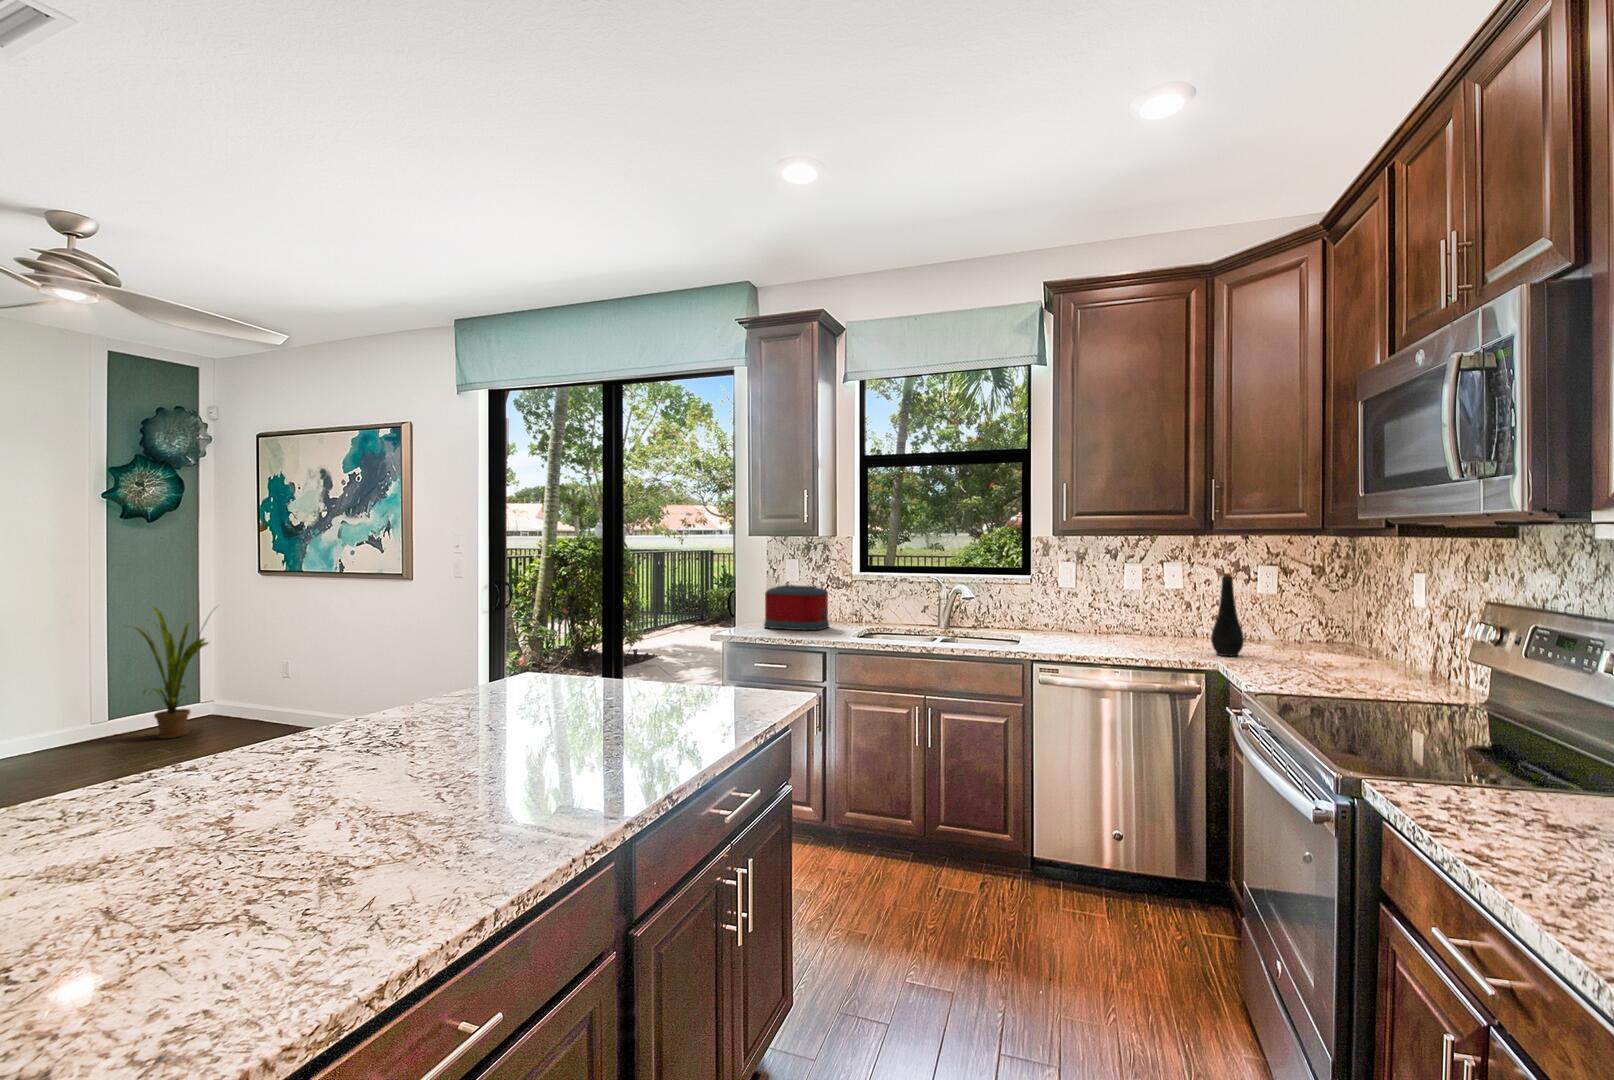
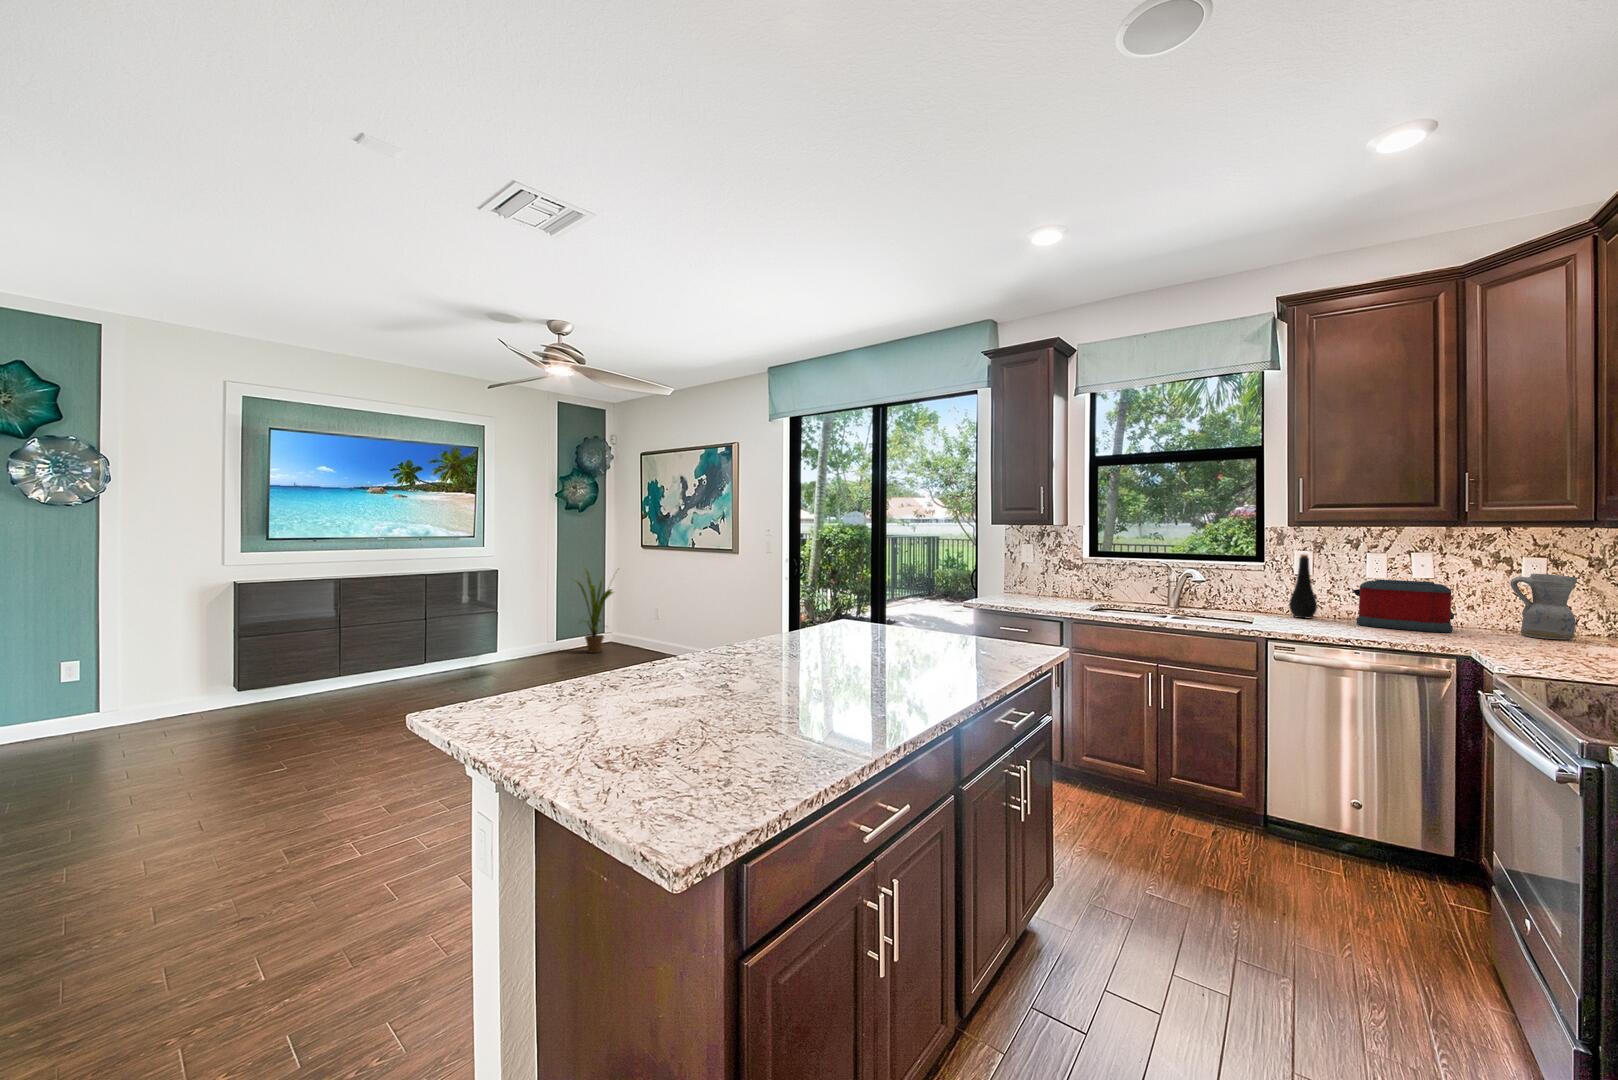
bottle: present [1211,573,1244,656] -> present [1289,554,1317,618]
ceramic pitcher: none [1244,582,1295,647] -> present [1510,573,1578,640]
toaster: present [764,585,829,630] -> present [1353,579,1454,633]

